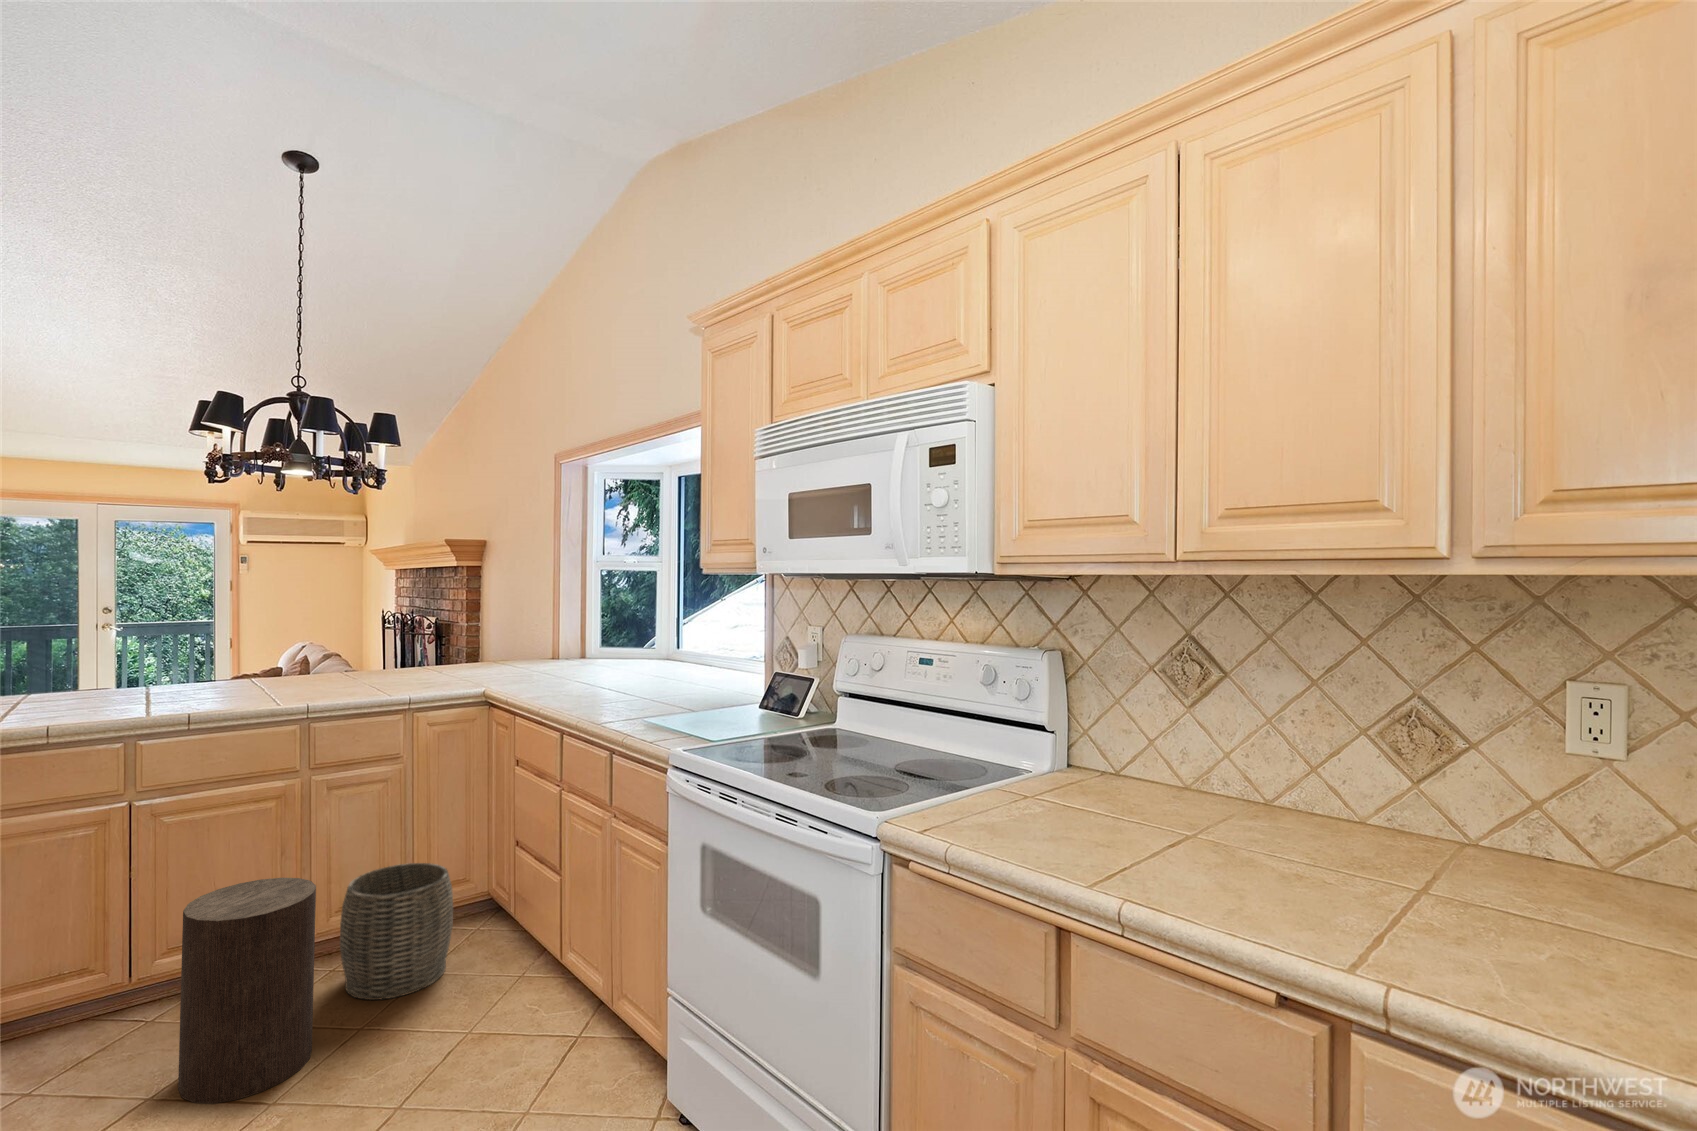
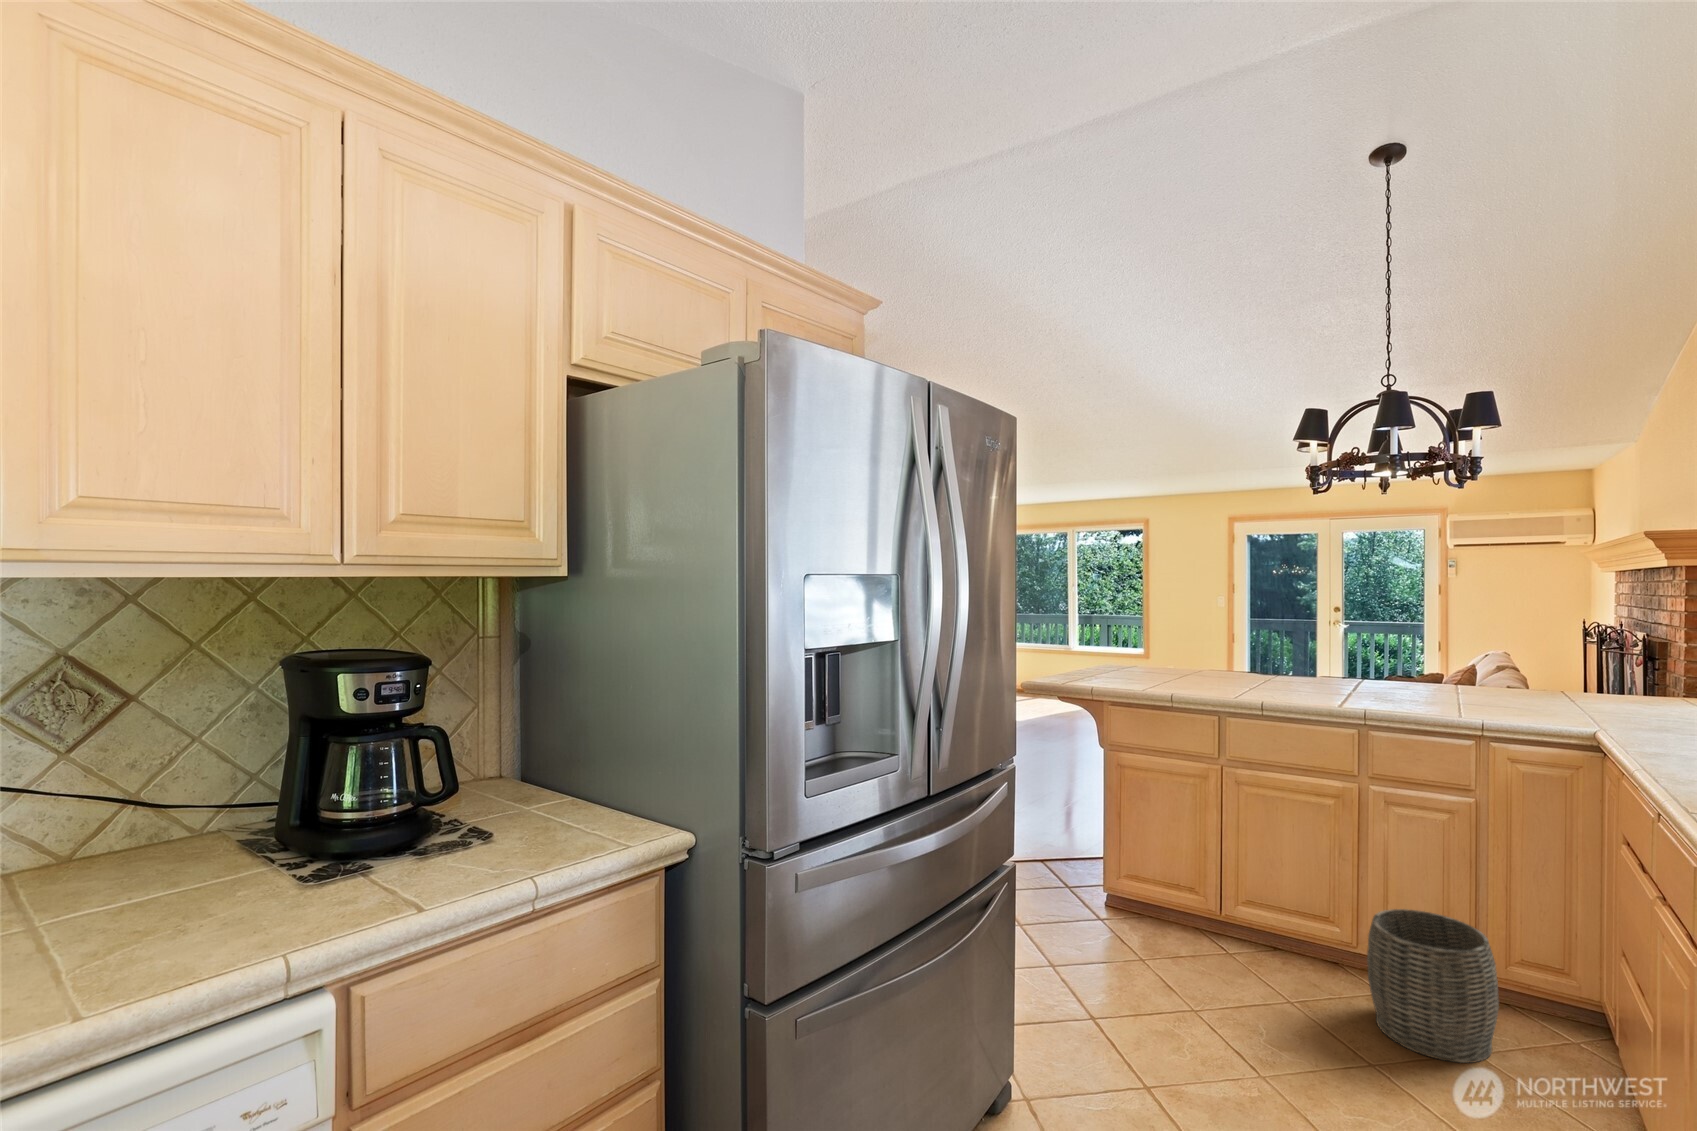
stool: present [178,878,316,1103] -> none [1209,869,1316,1059]

